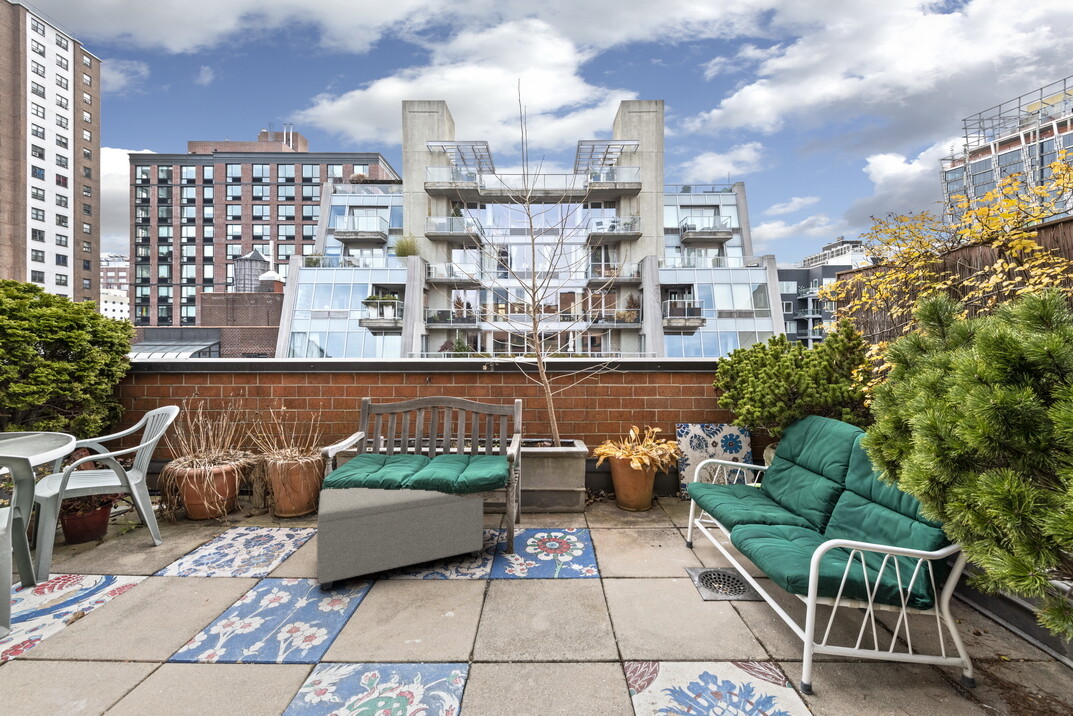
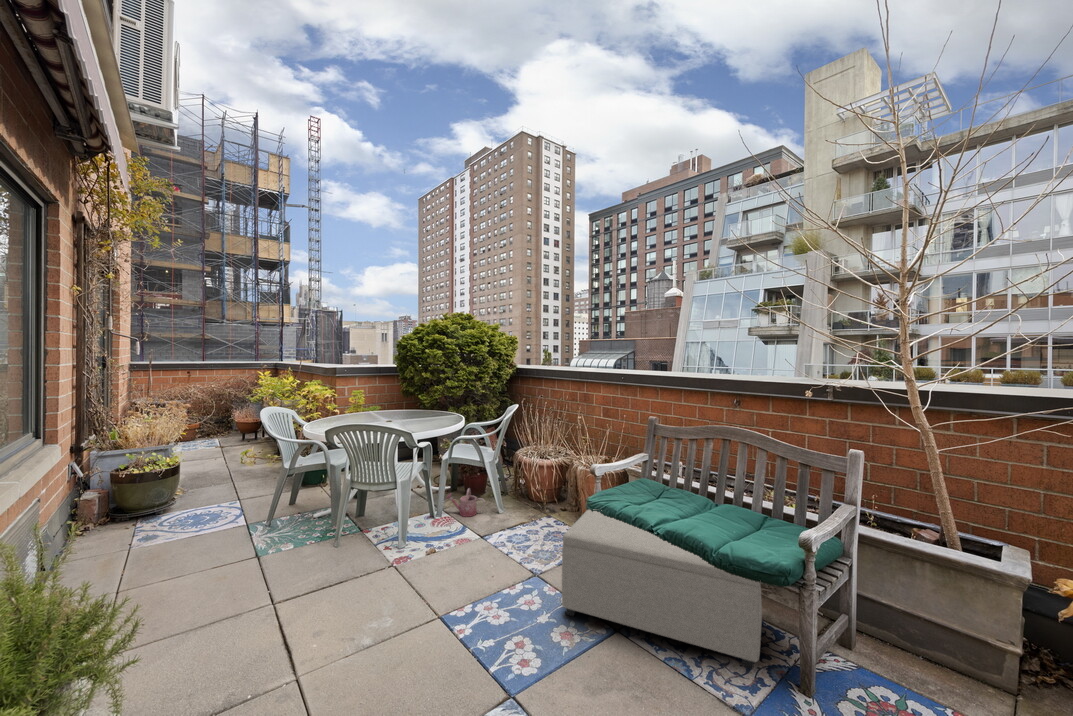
watering can: none [47,526,127,567] -> present [446,488,485,517]

